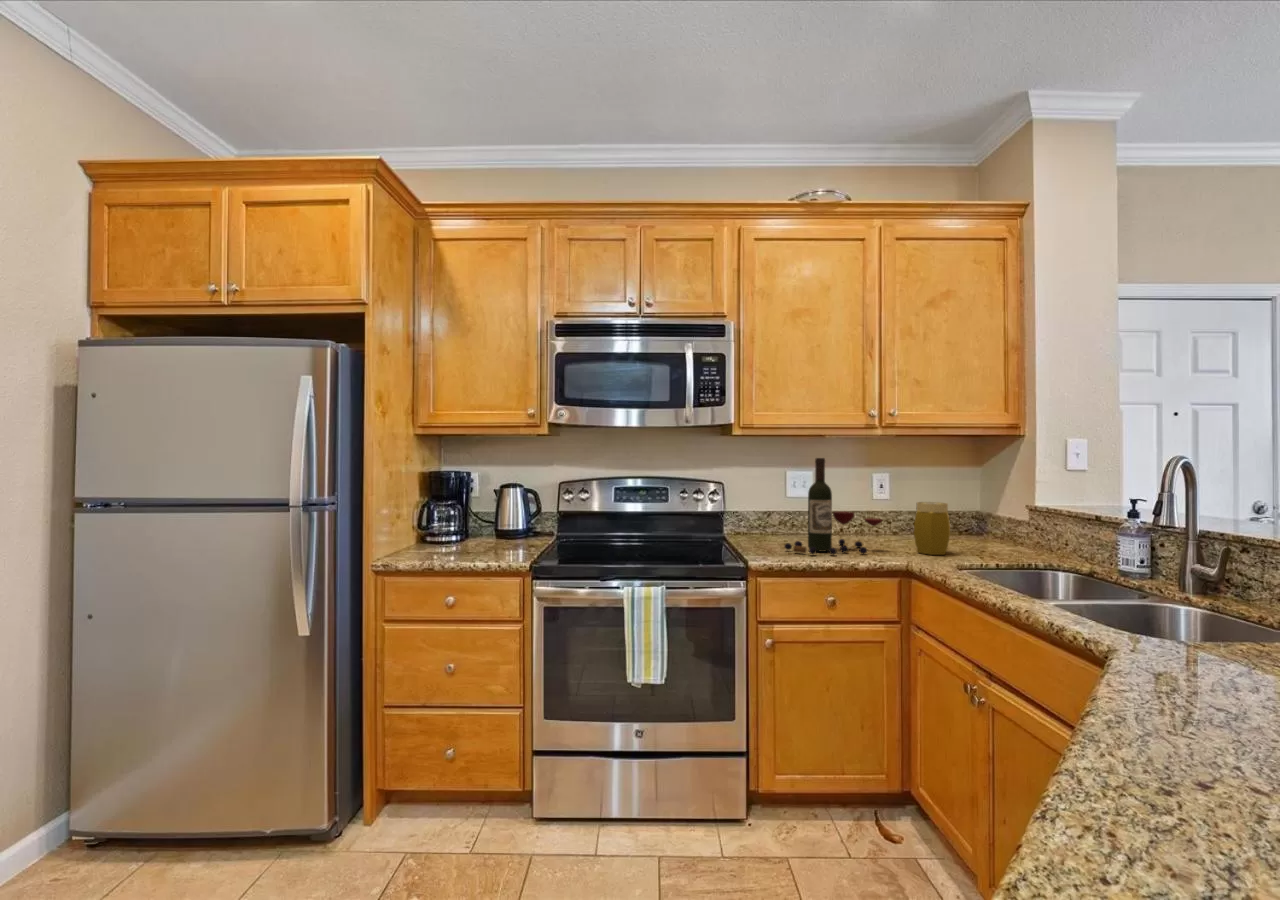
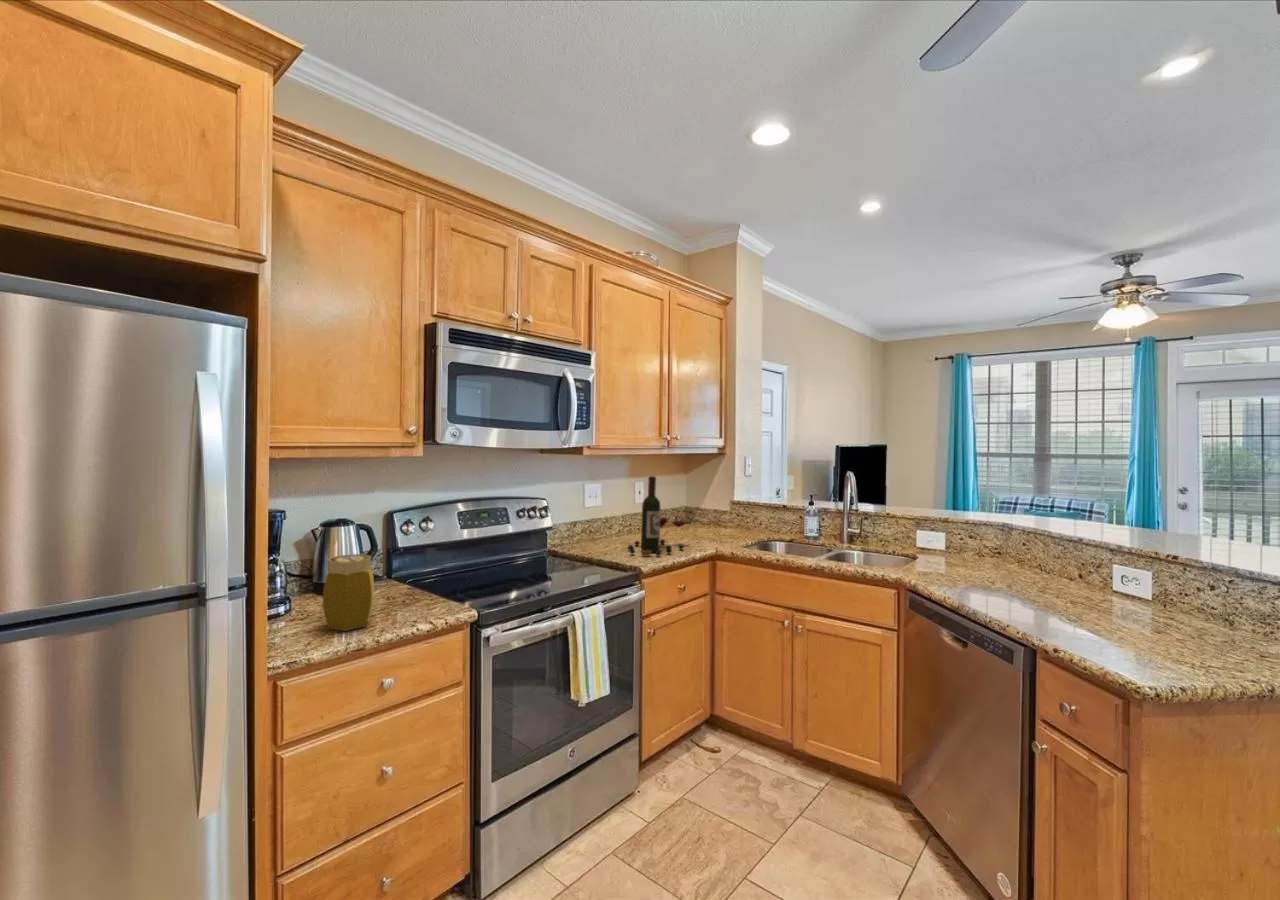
jar: present [914,502,950,555] -> present [323,554,374,631]

